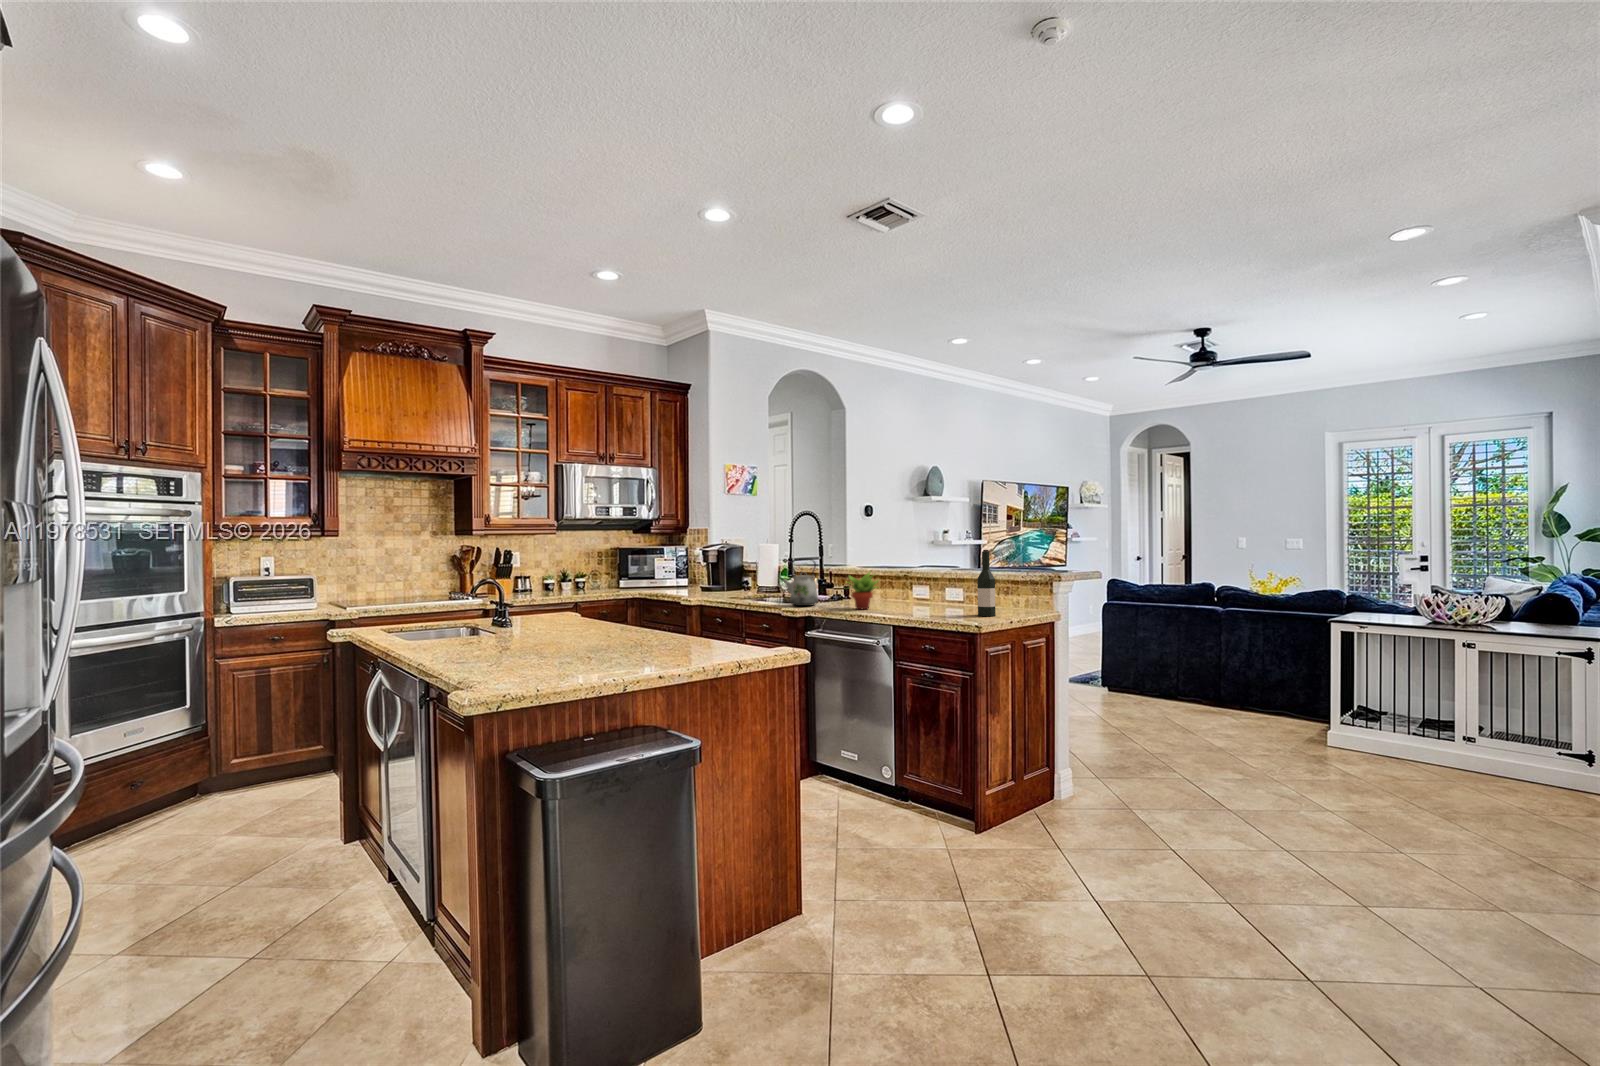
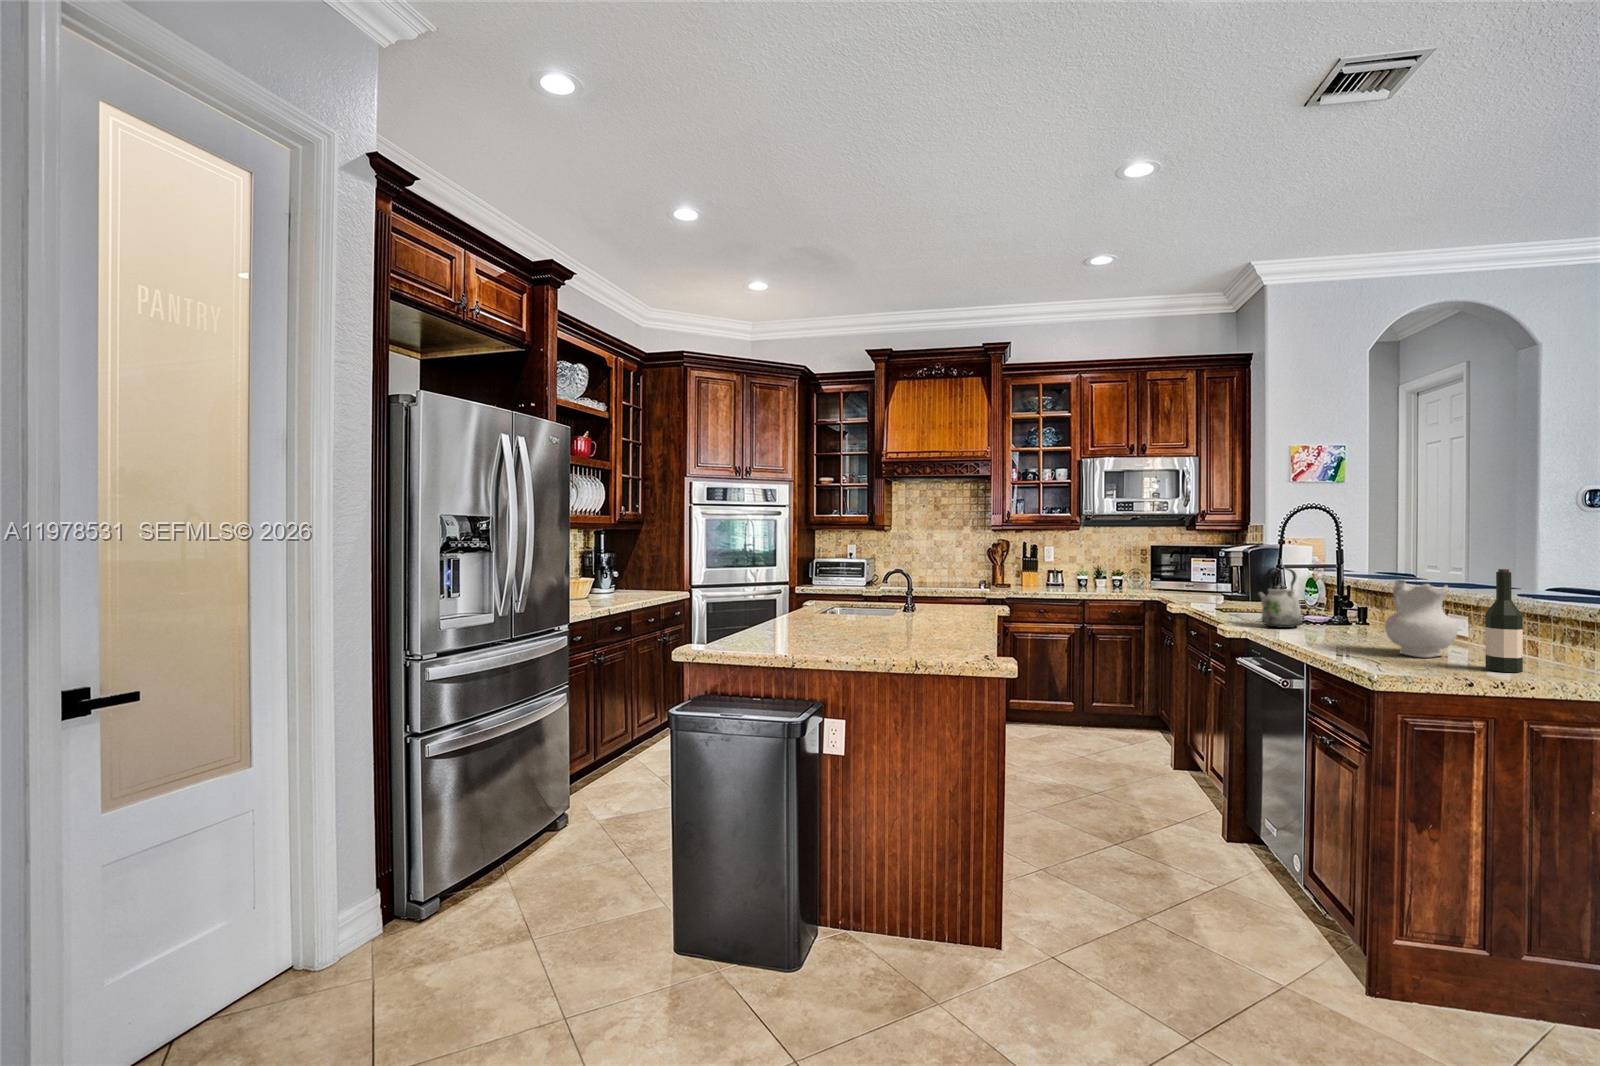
ceramic pitcher: none [905,561,948,614] -> present [1385,579,1458,657]
succulent plant: present [849,572,878,609] -> none [1311,589,1373,640]

